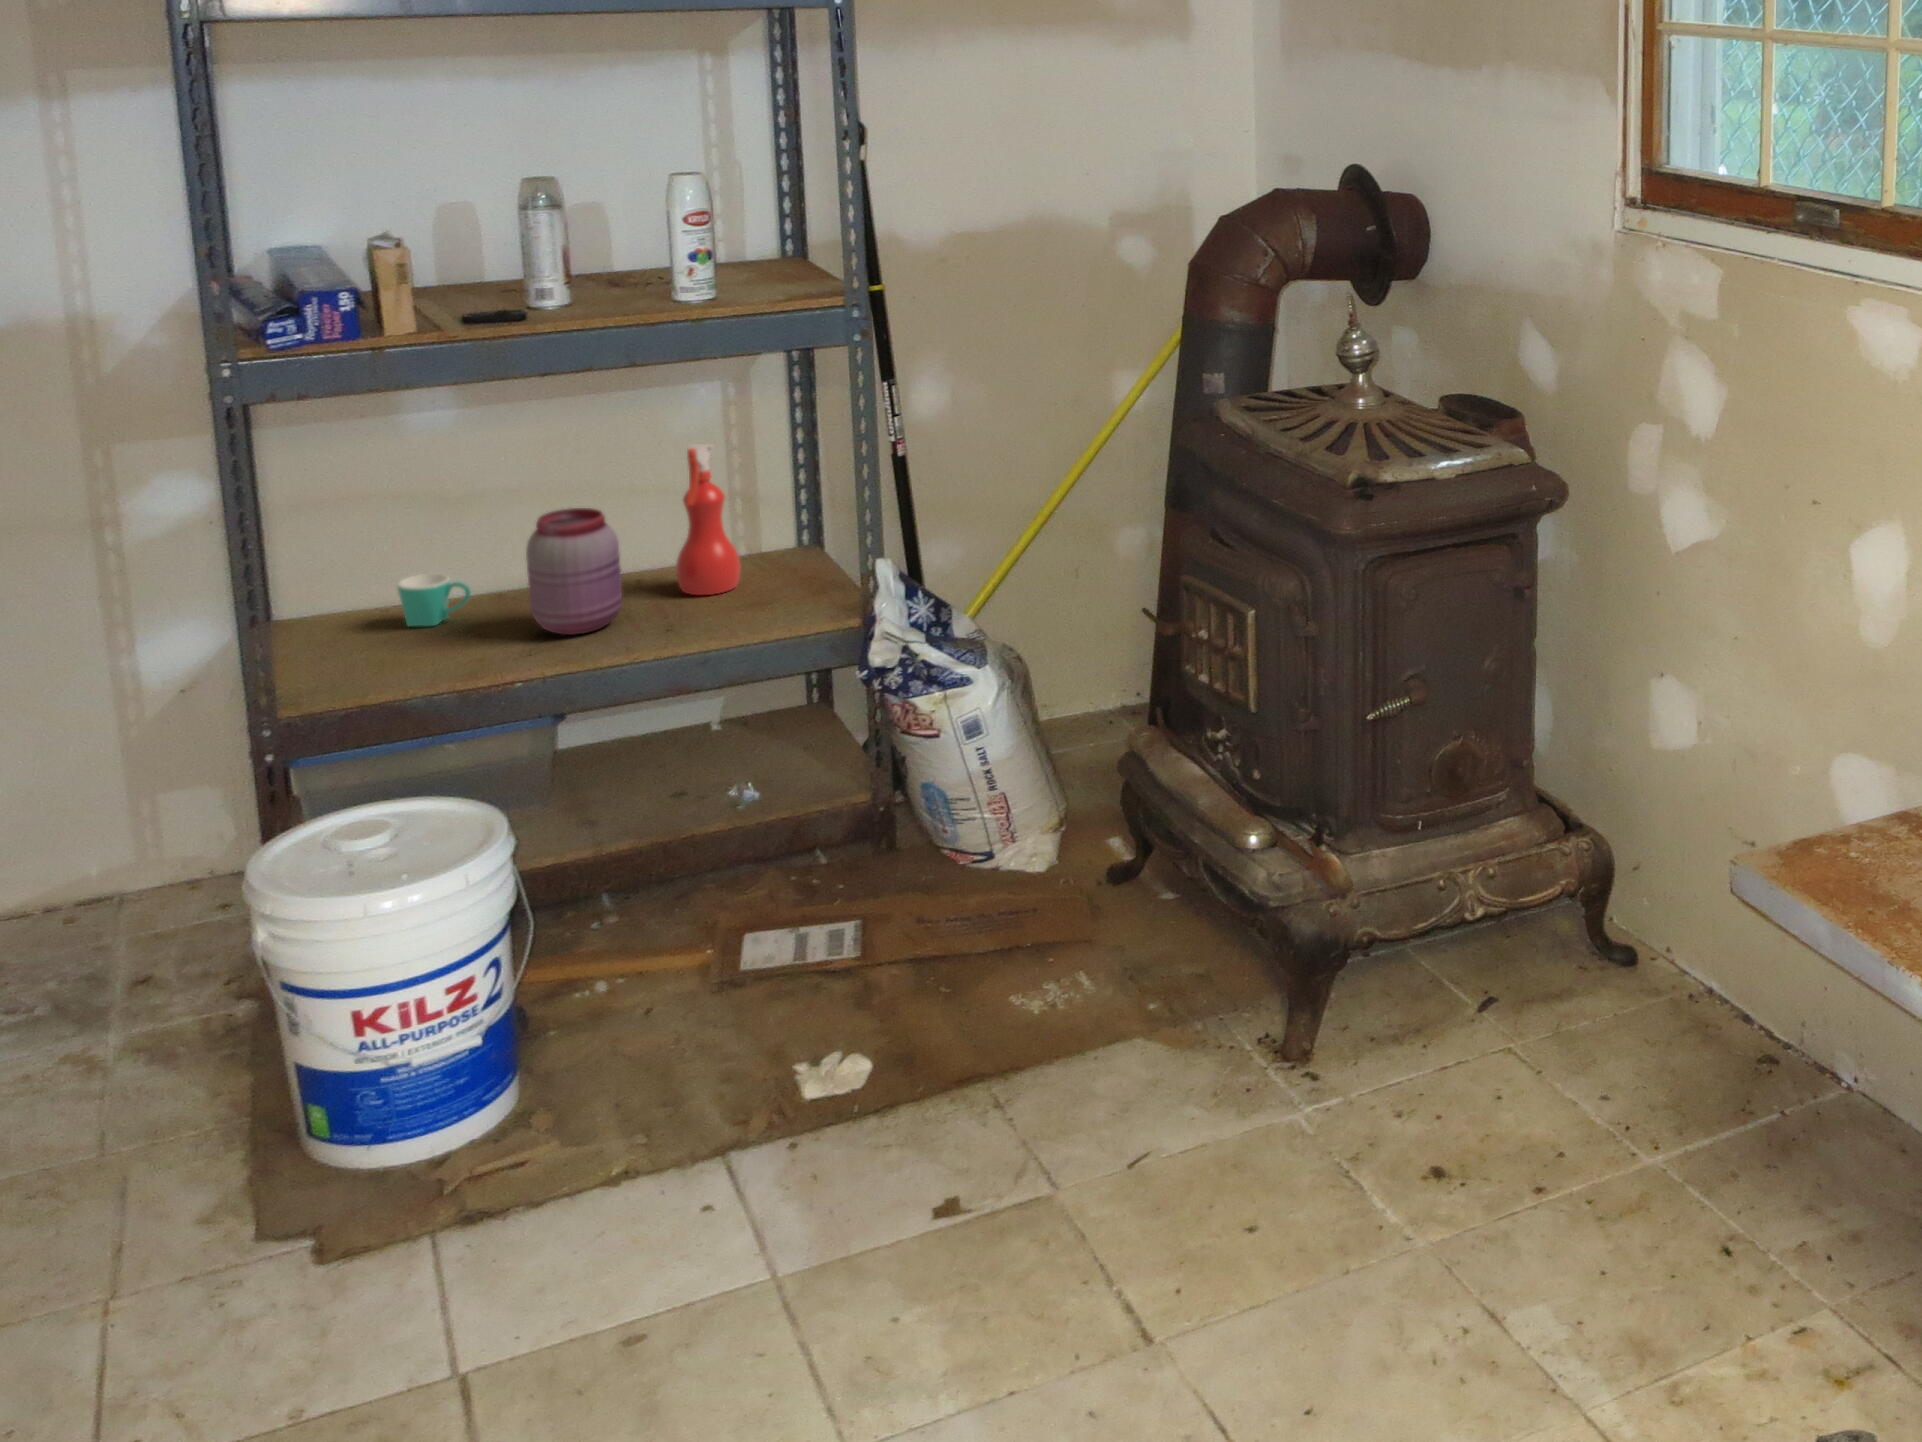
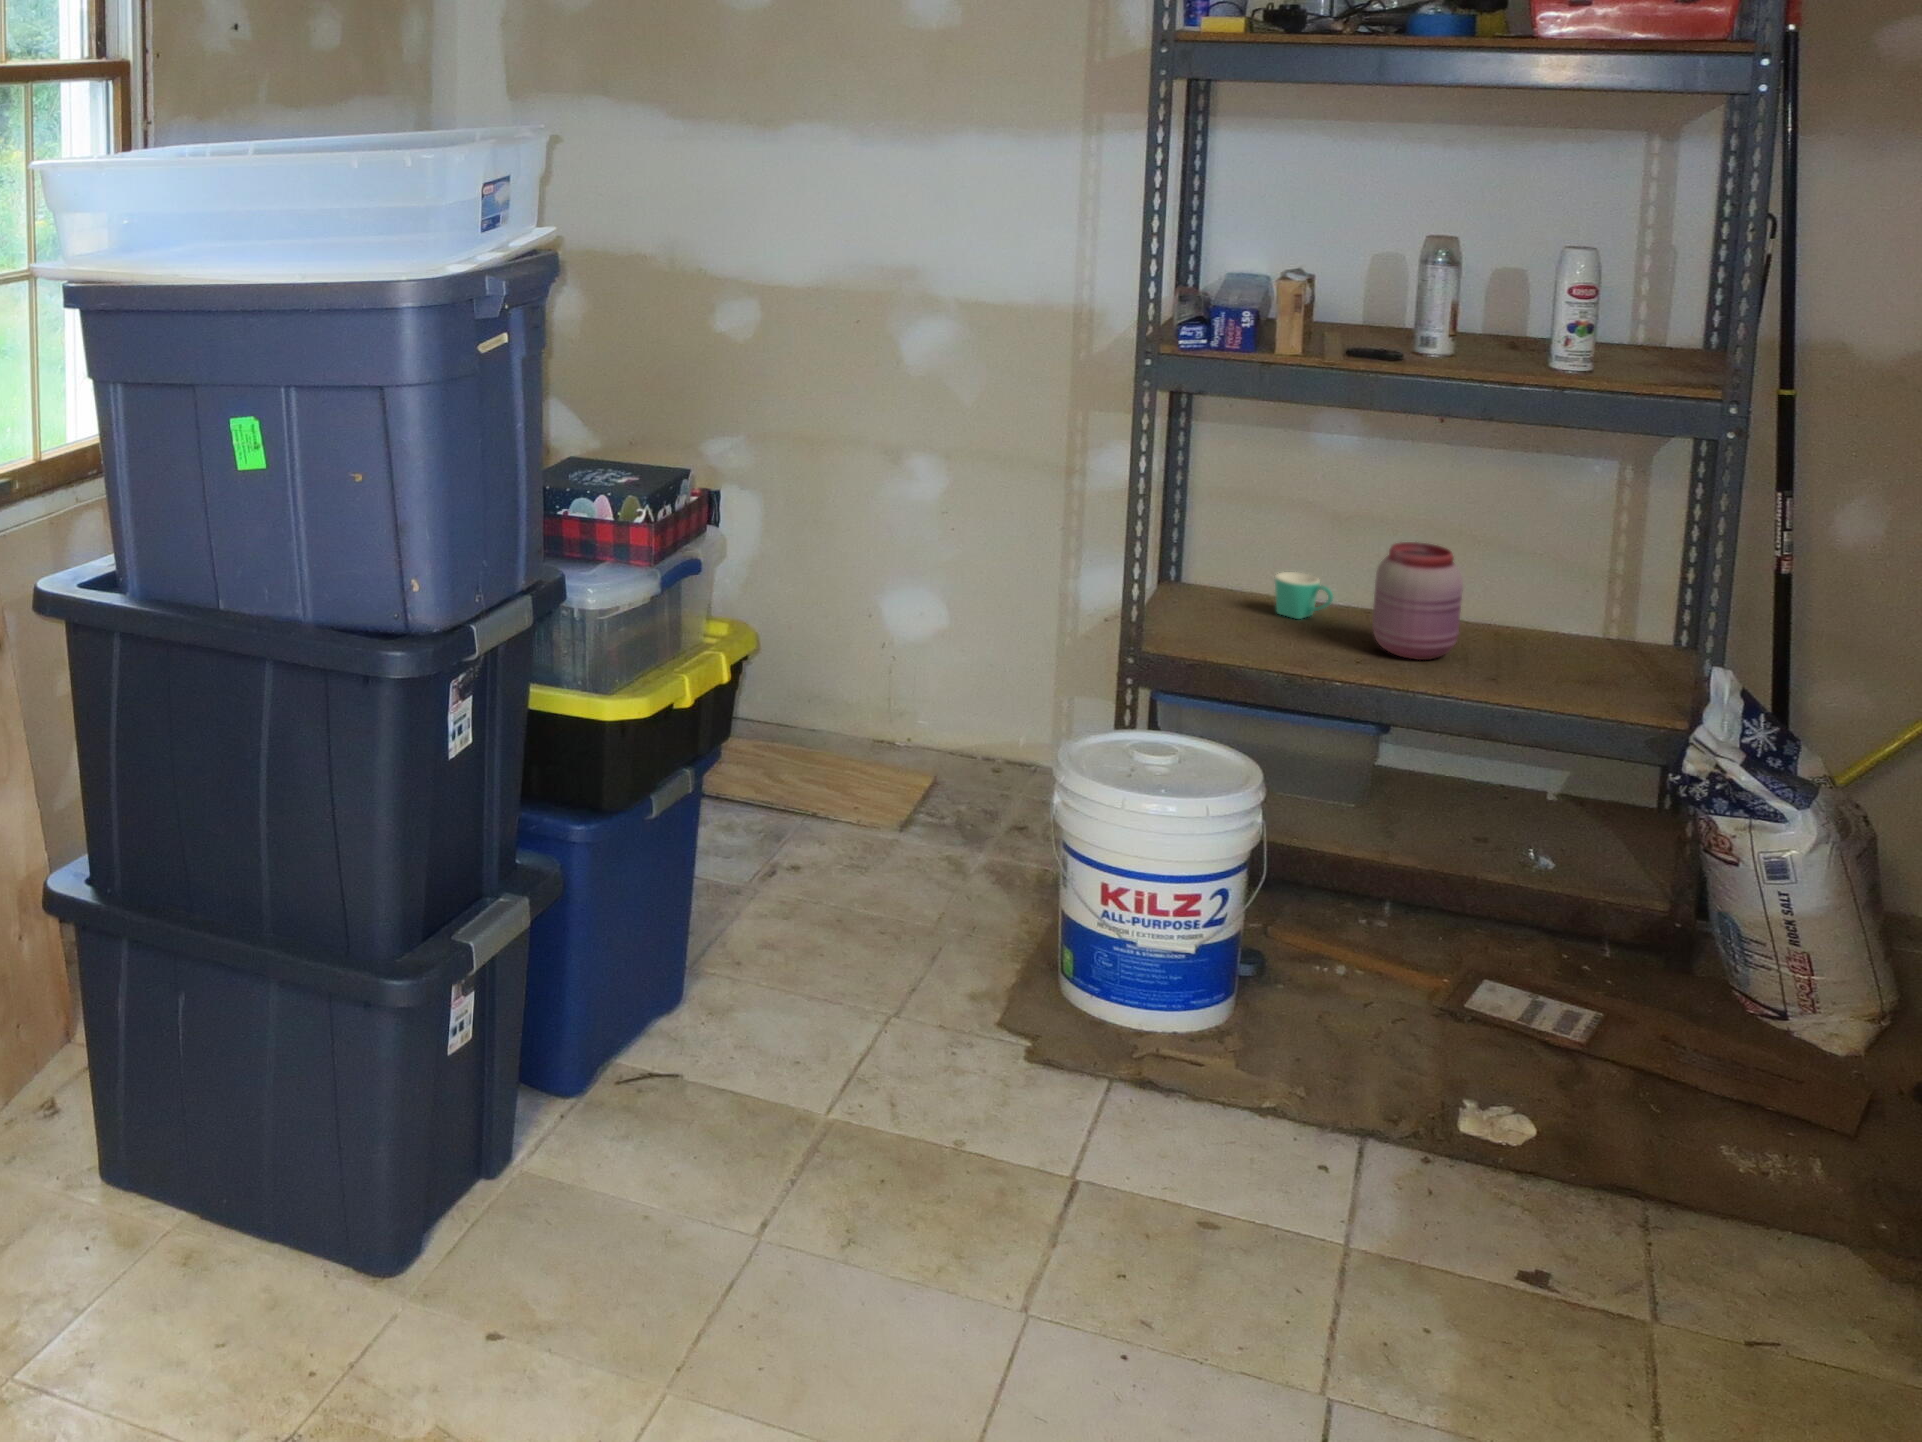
spray bottle: present [676,444,741,595] -> none [1523,512,1590,662]

